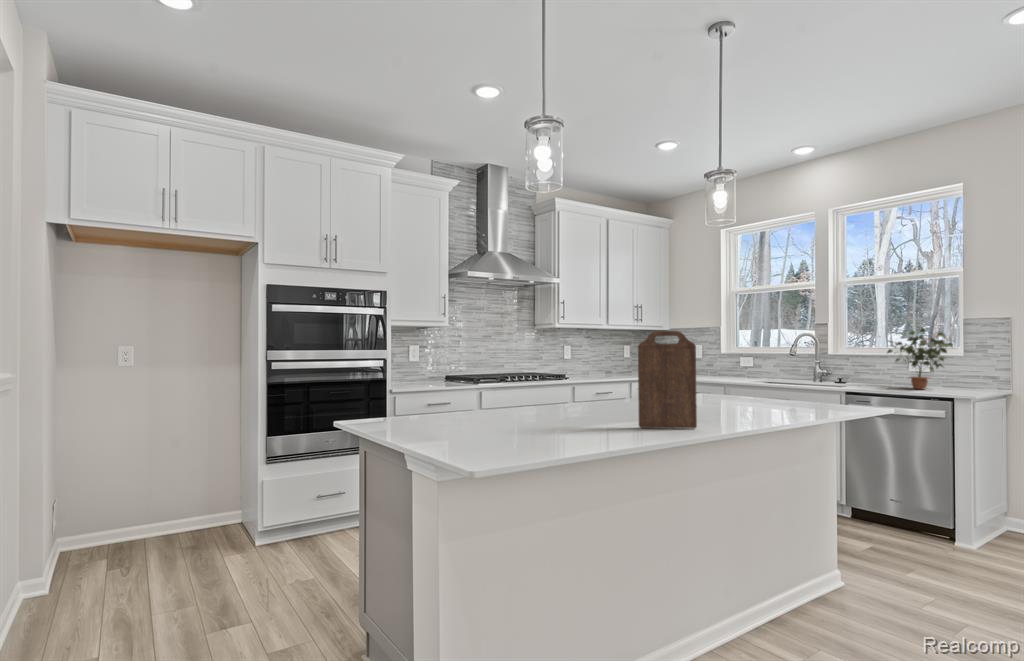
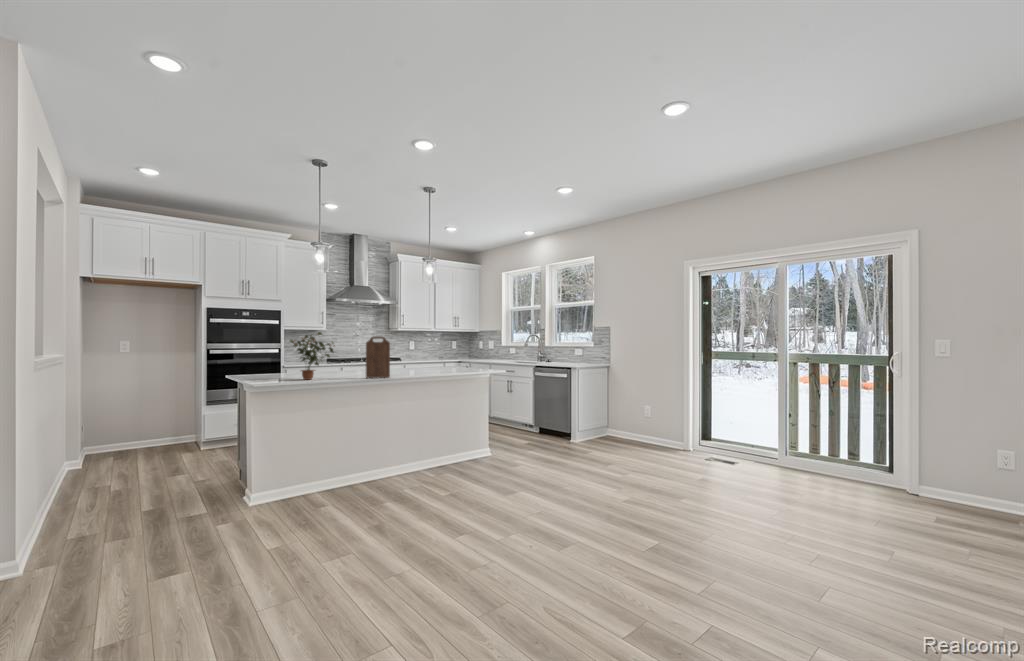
potted plant: present [887,328,955,389] -> present [290,332,335,380]

